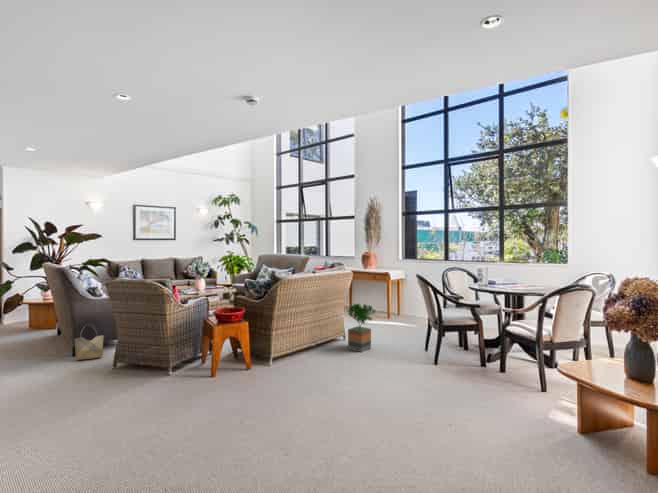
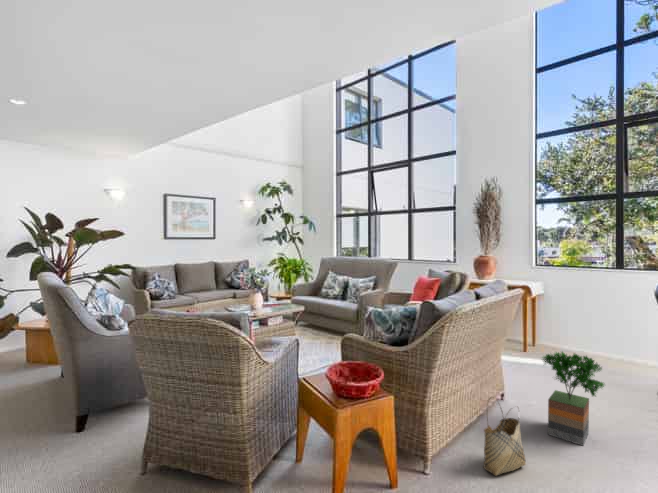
woven basket: present [74,325,104,360] -> present [483,397,526,476]

